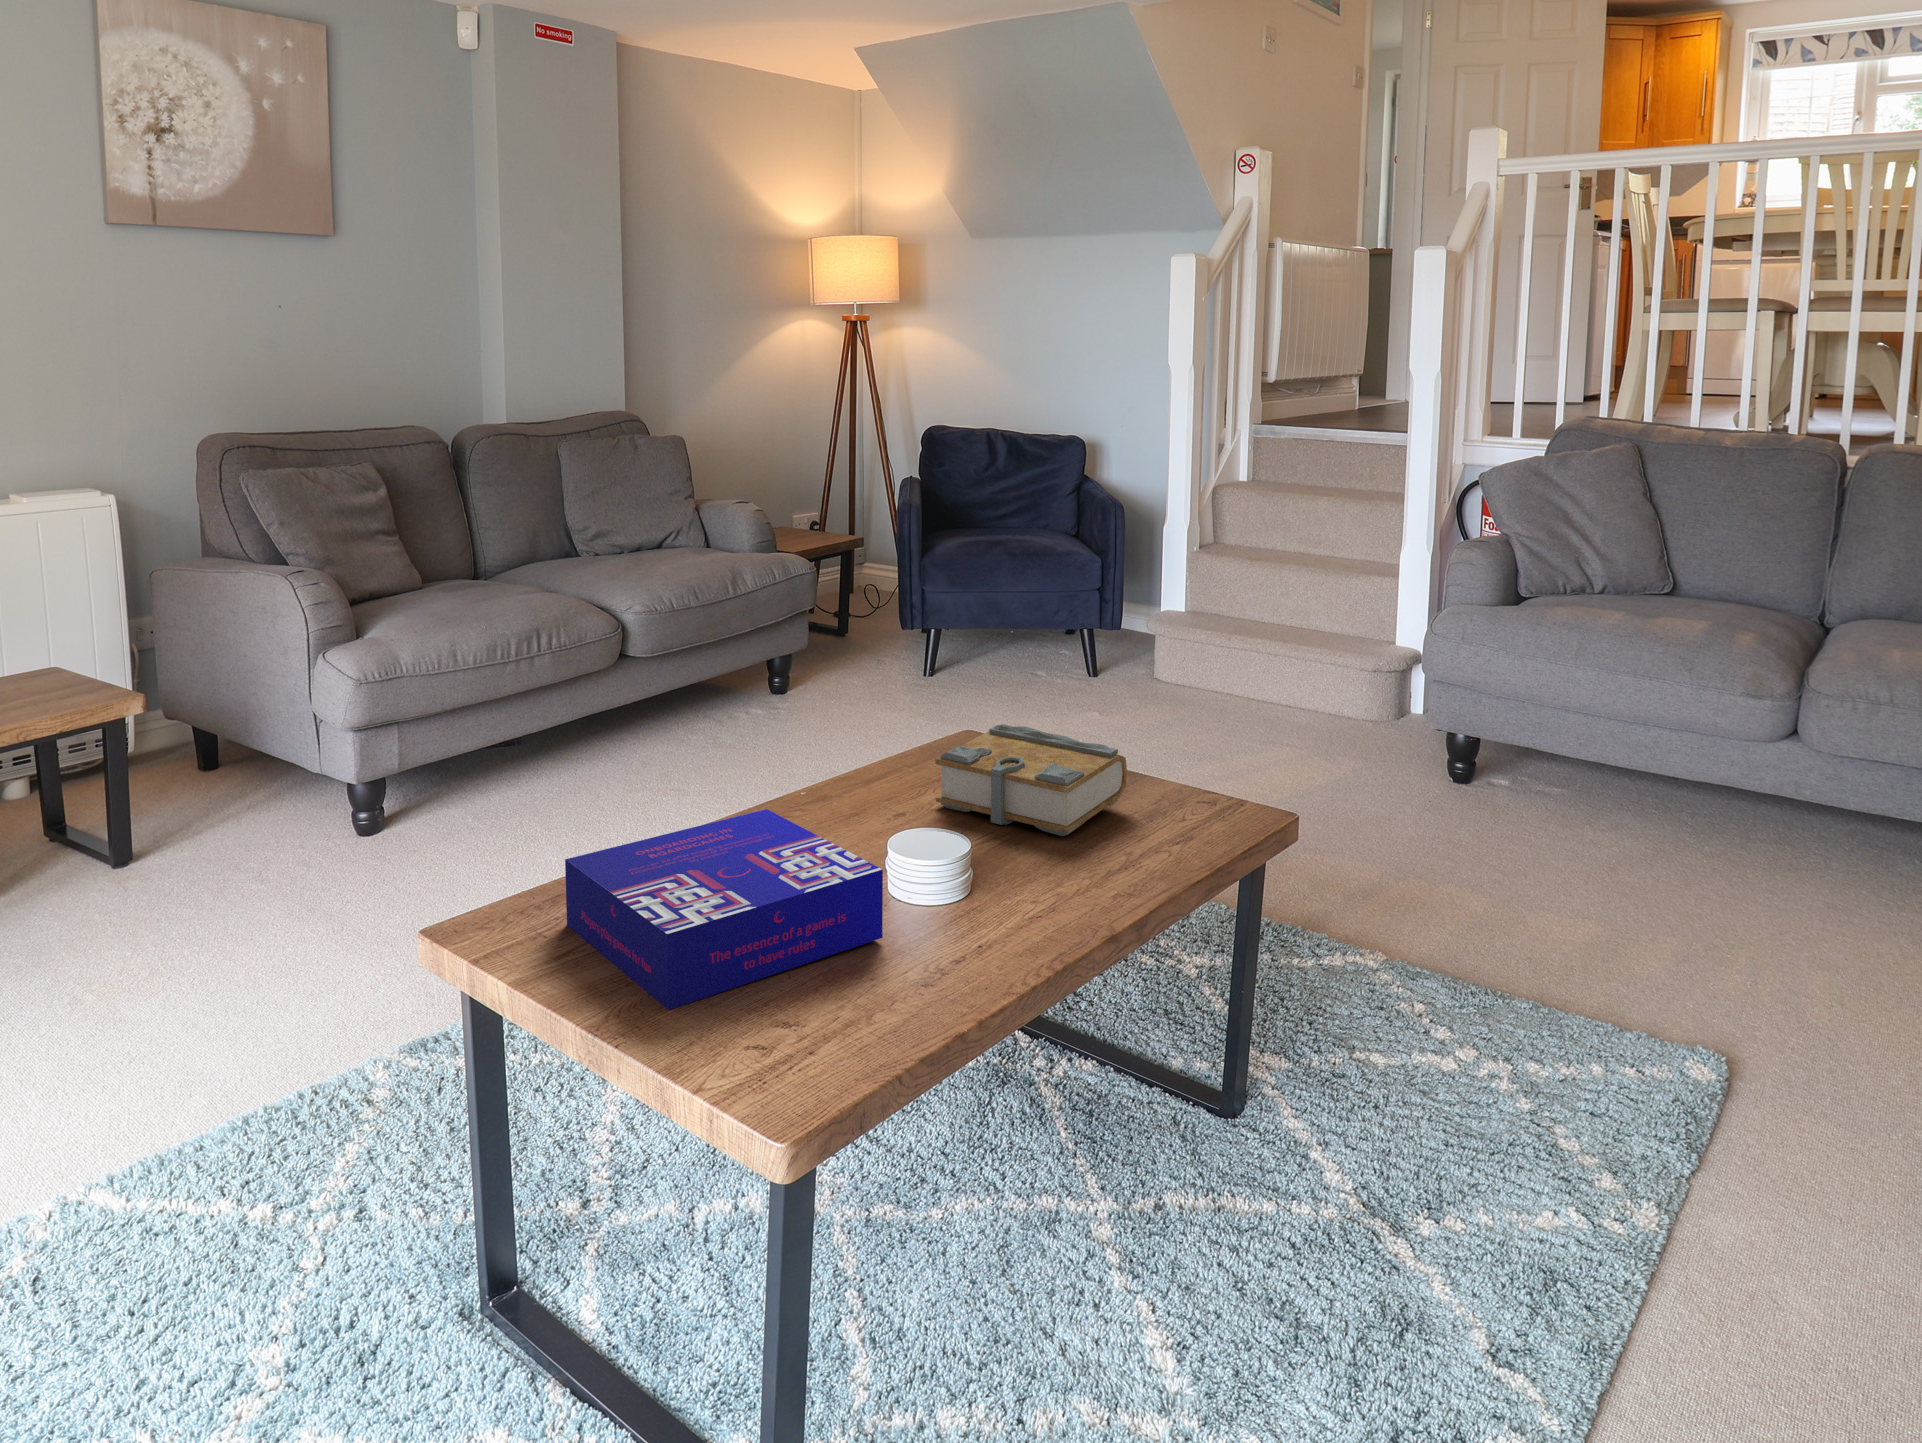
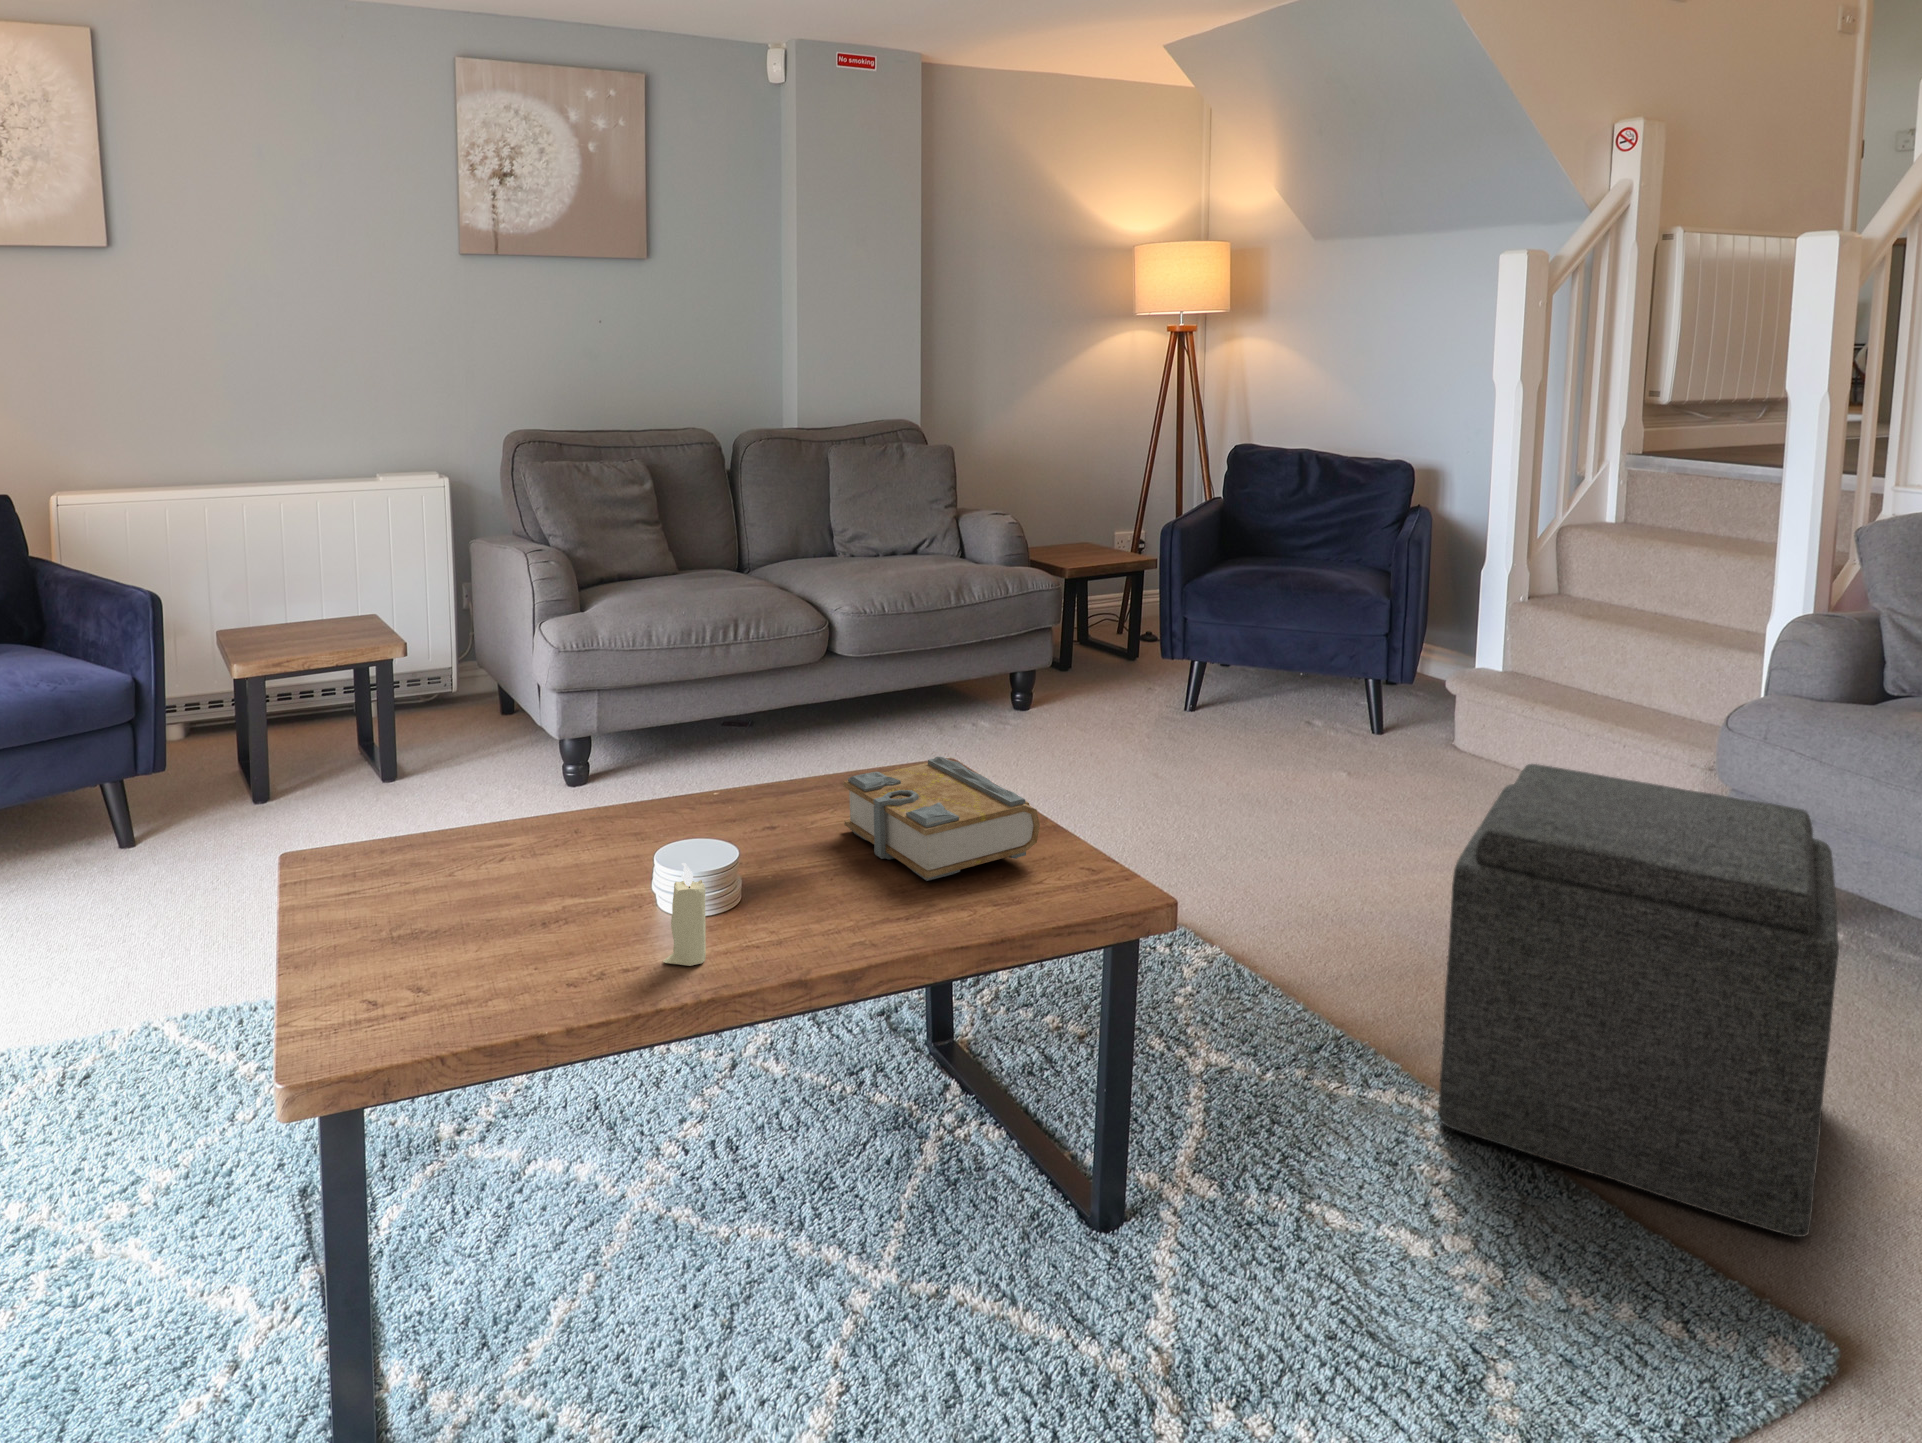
ottoman: none [1348,674,1668,994] -> present [1438,764,1839,1237]
board game: present [565,809,883,1010] -> none [367,802,618,965]
candle: none [941,844,978,947] -> present [663,863,706,966]

